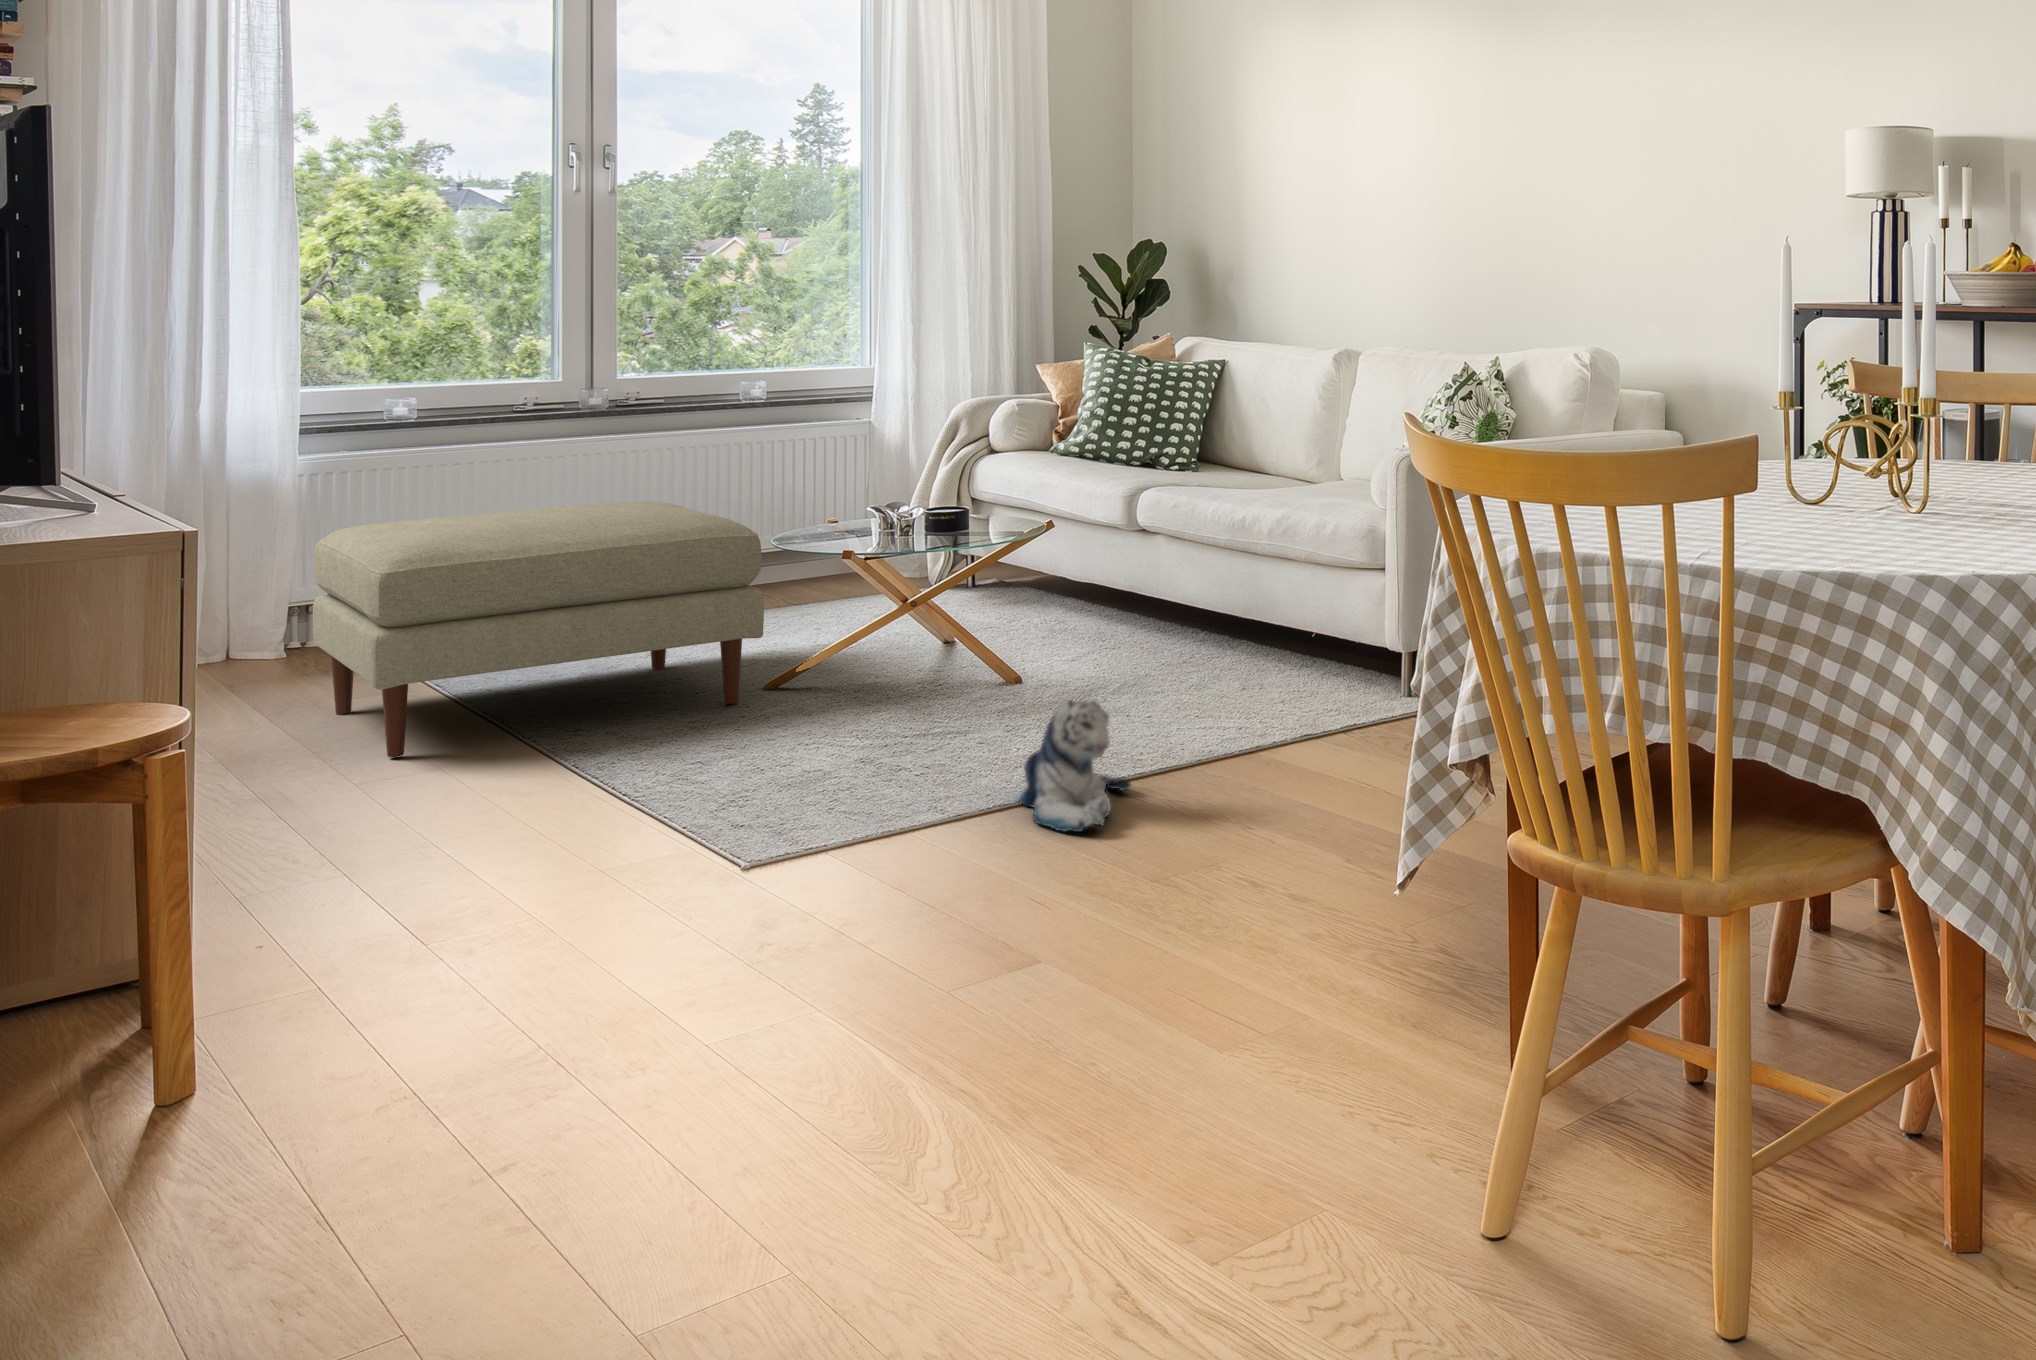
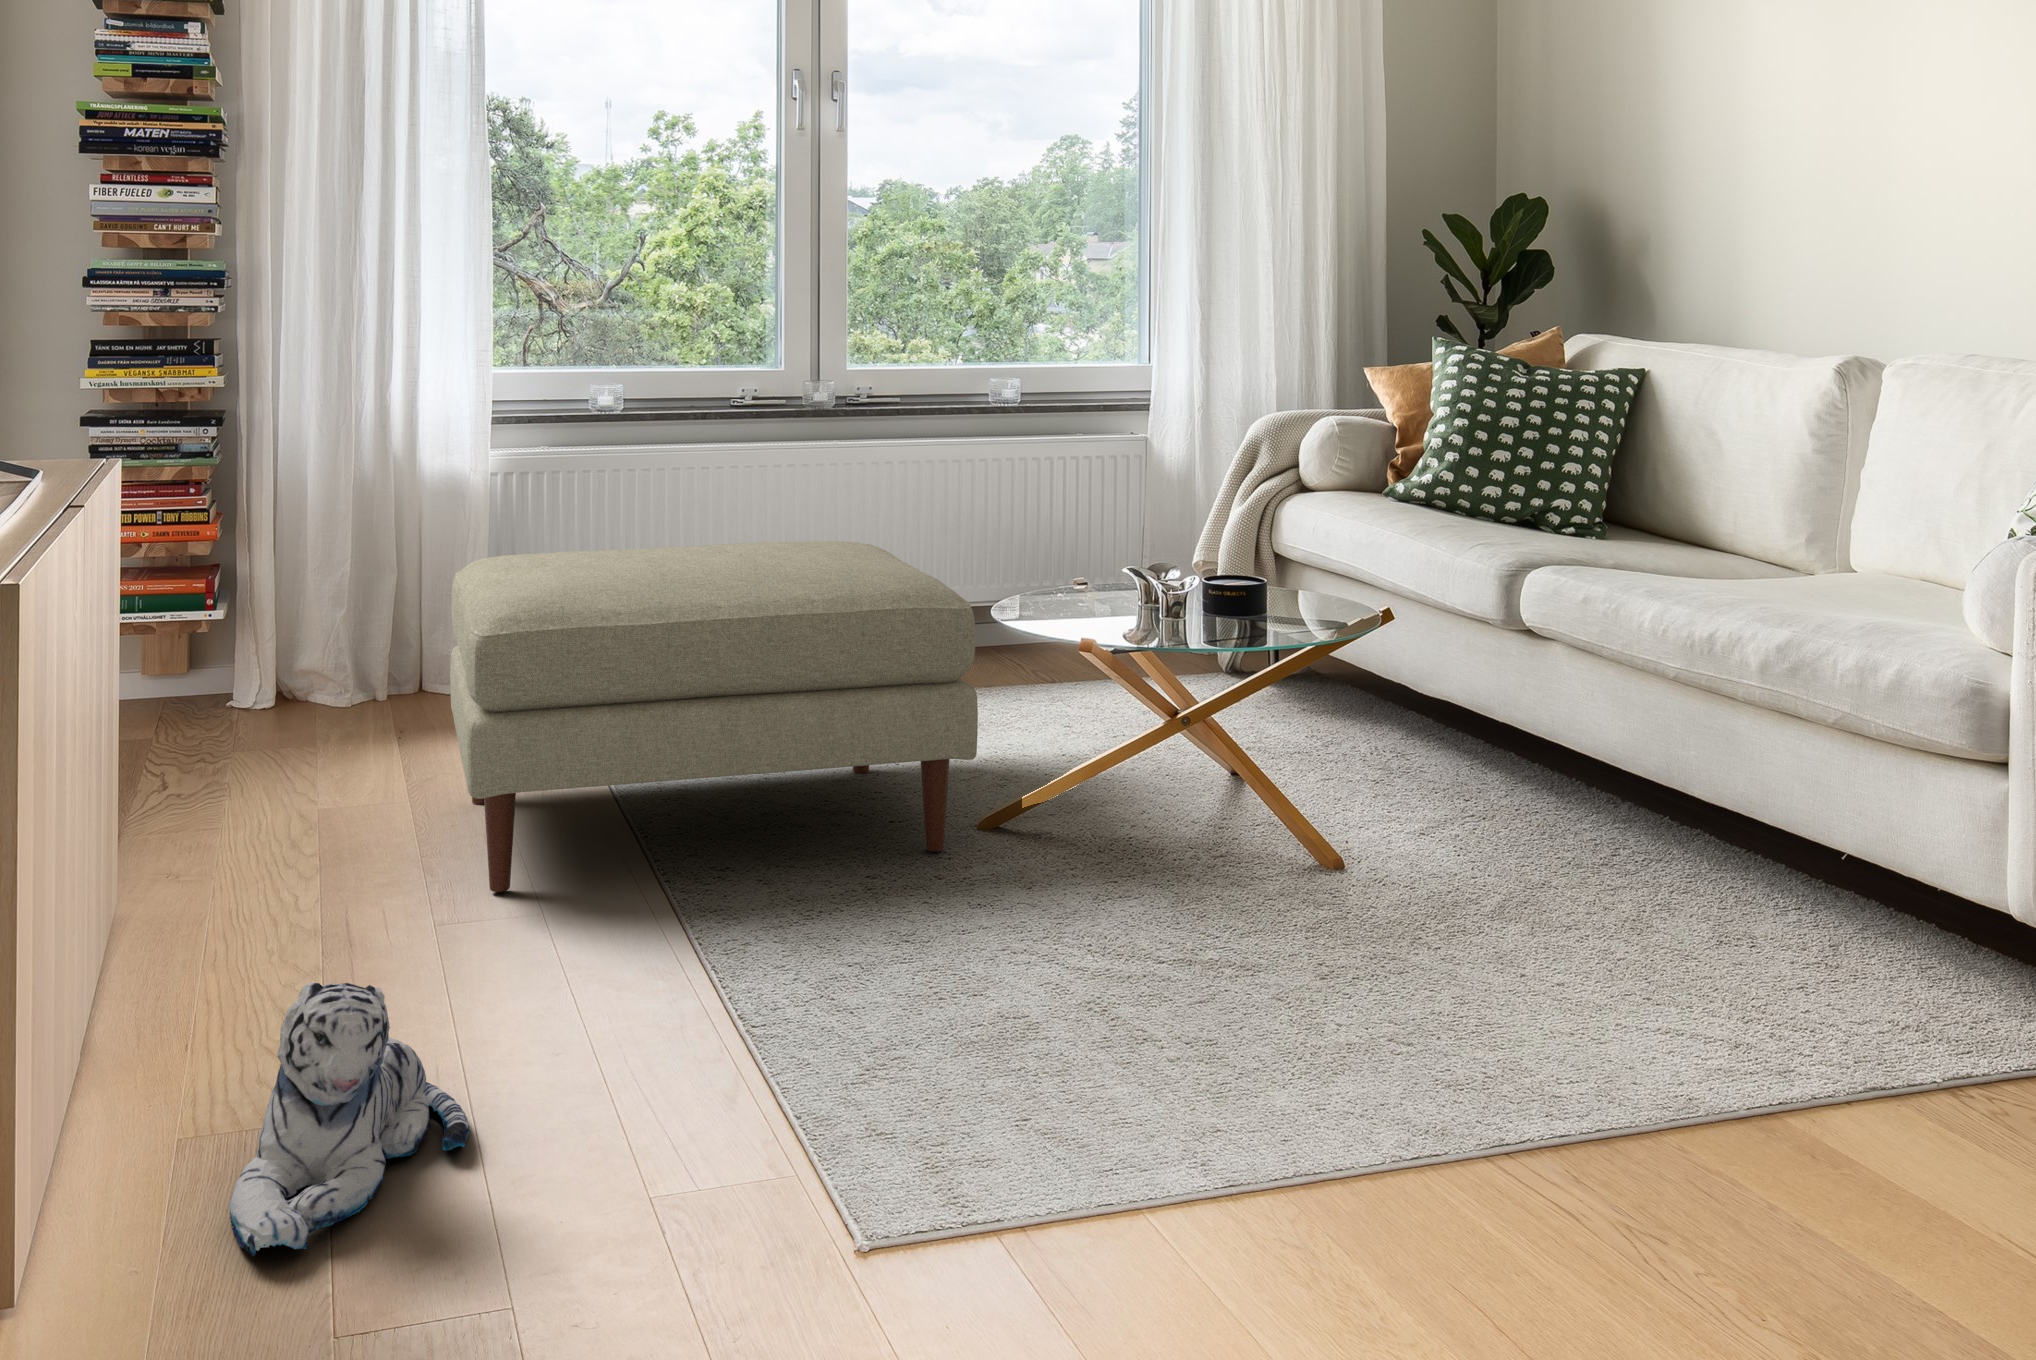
plush toy: present [1019,701,1131,832] -> present [229,982,469,1256]

